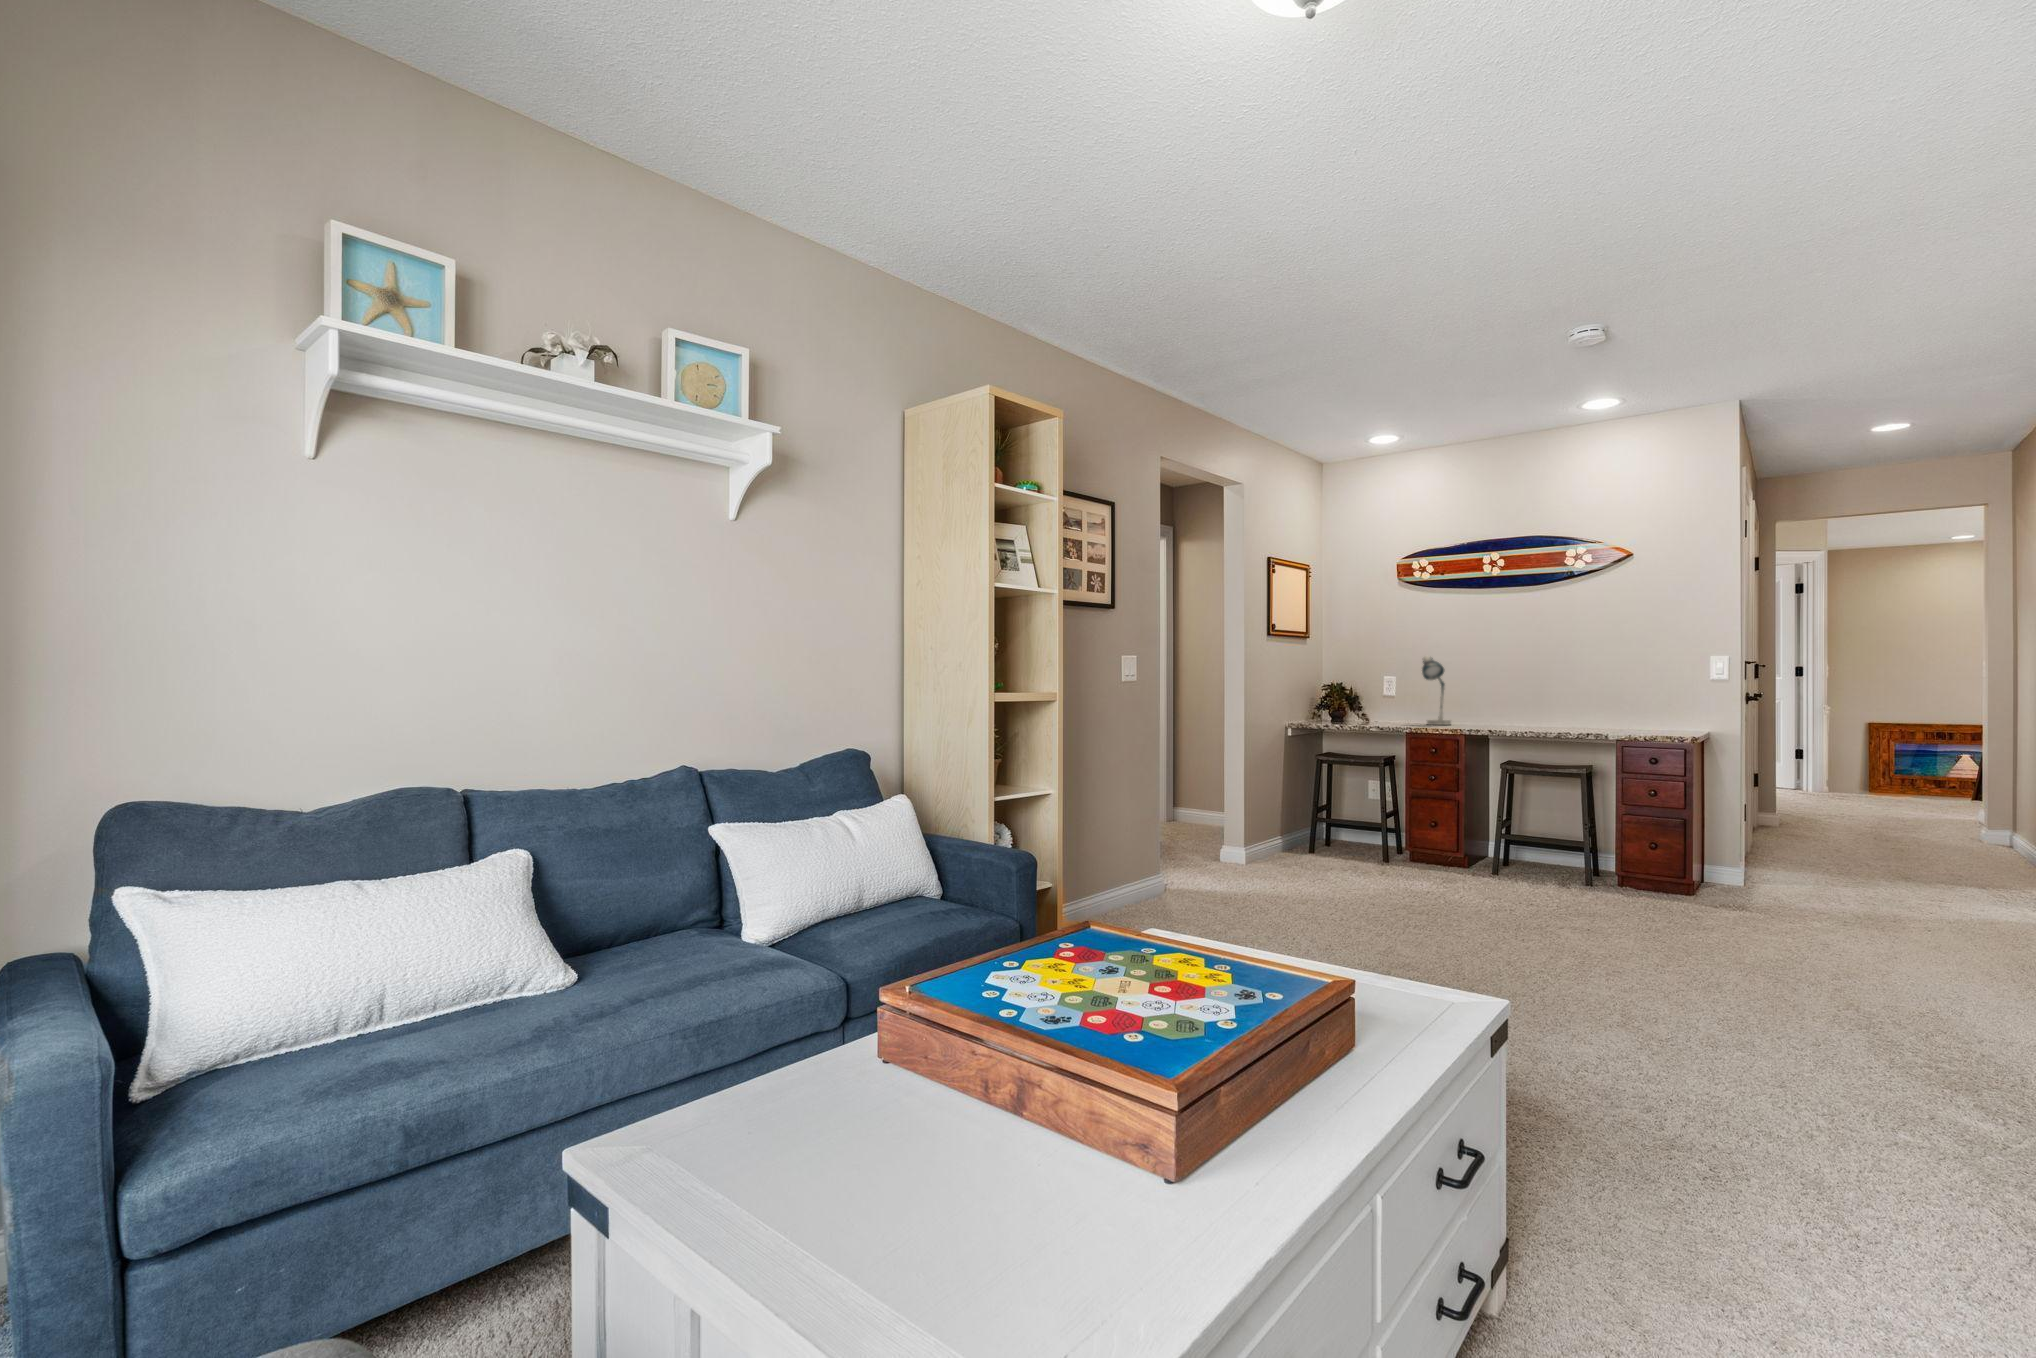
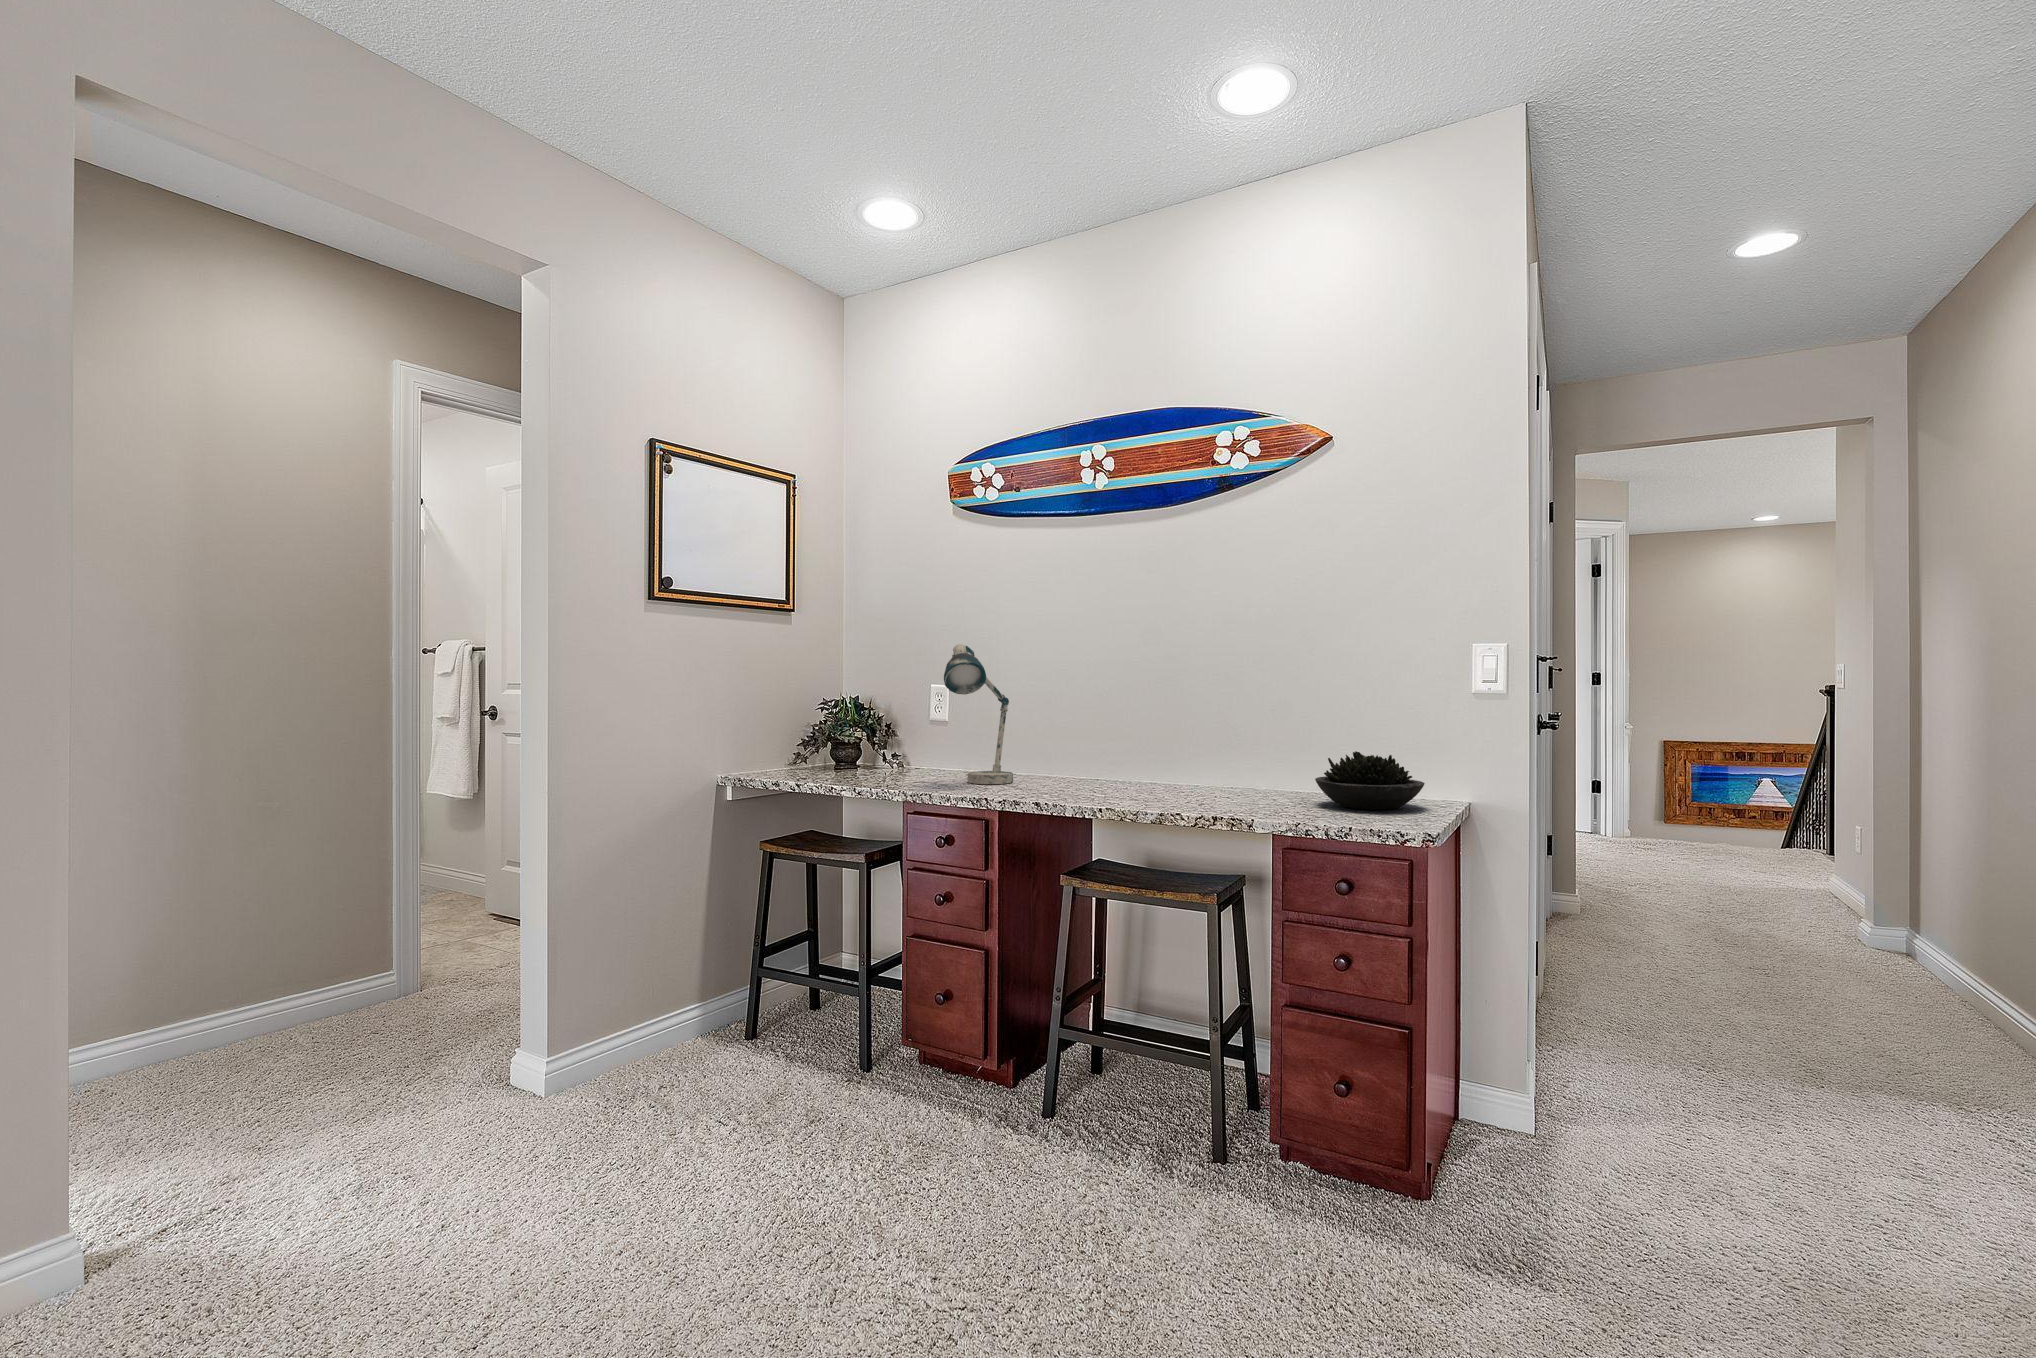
succulent plant: none [1627,706,1685,732] -> present [1315,751,1425,809]

